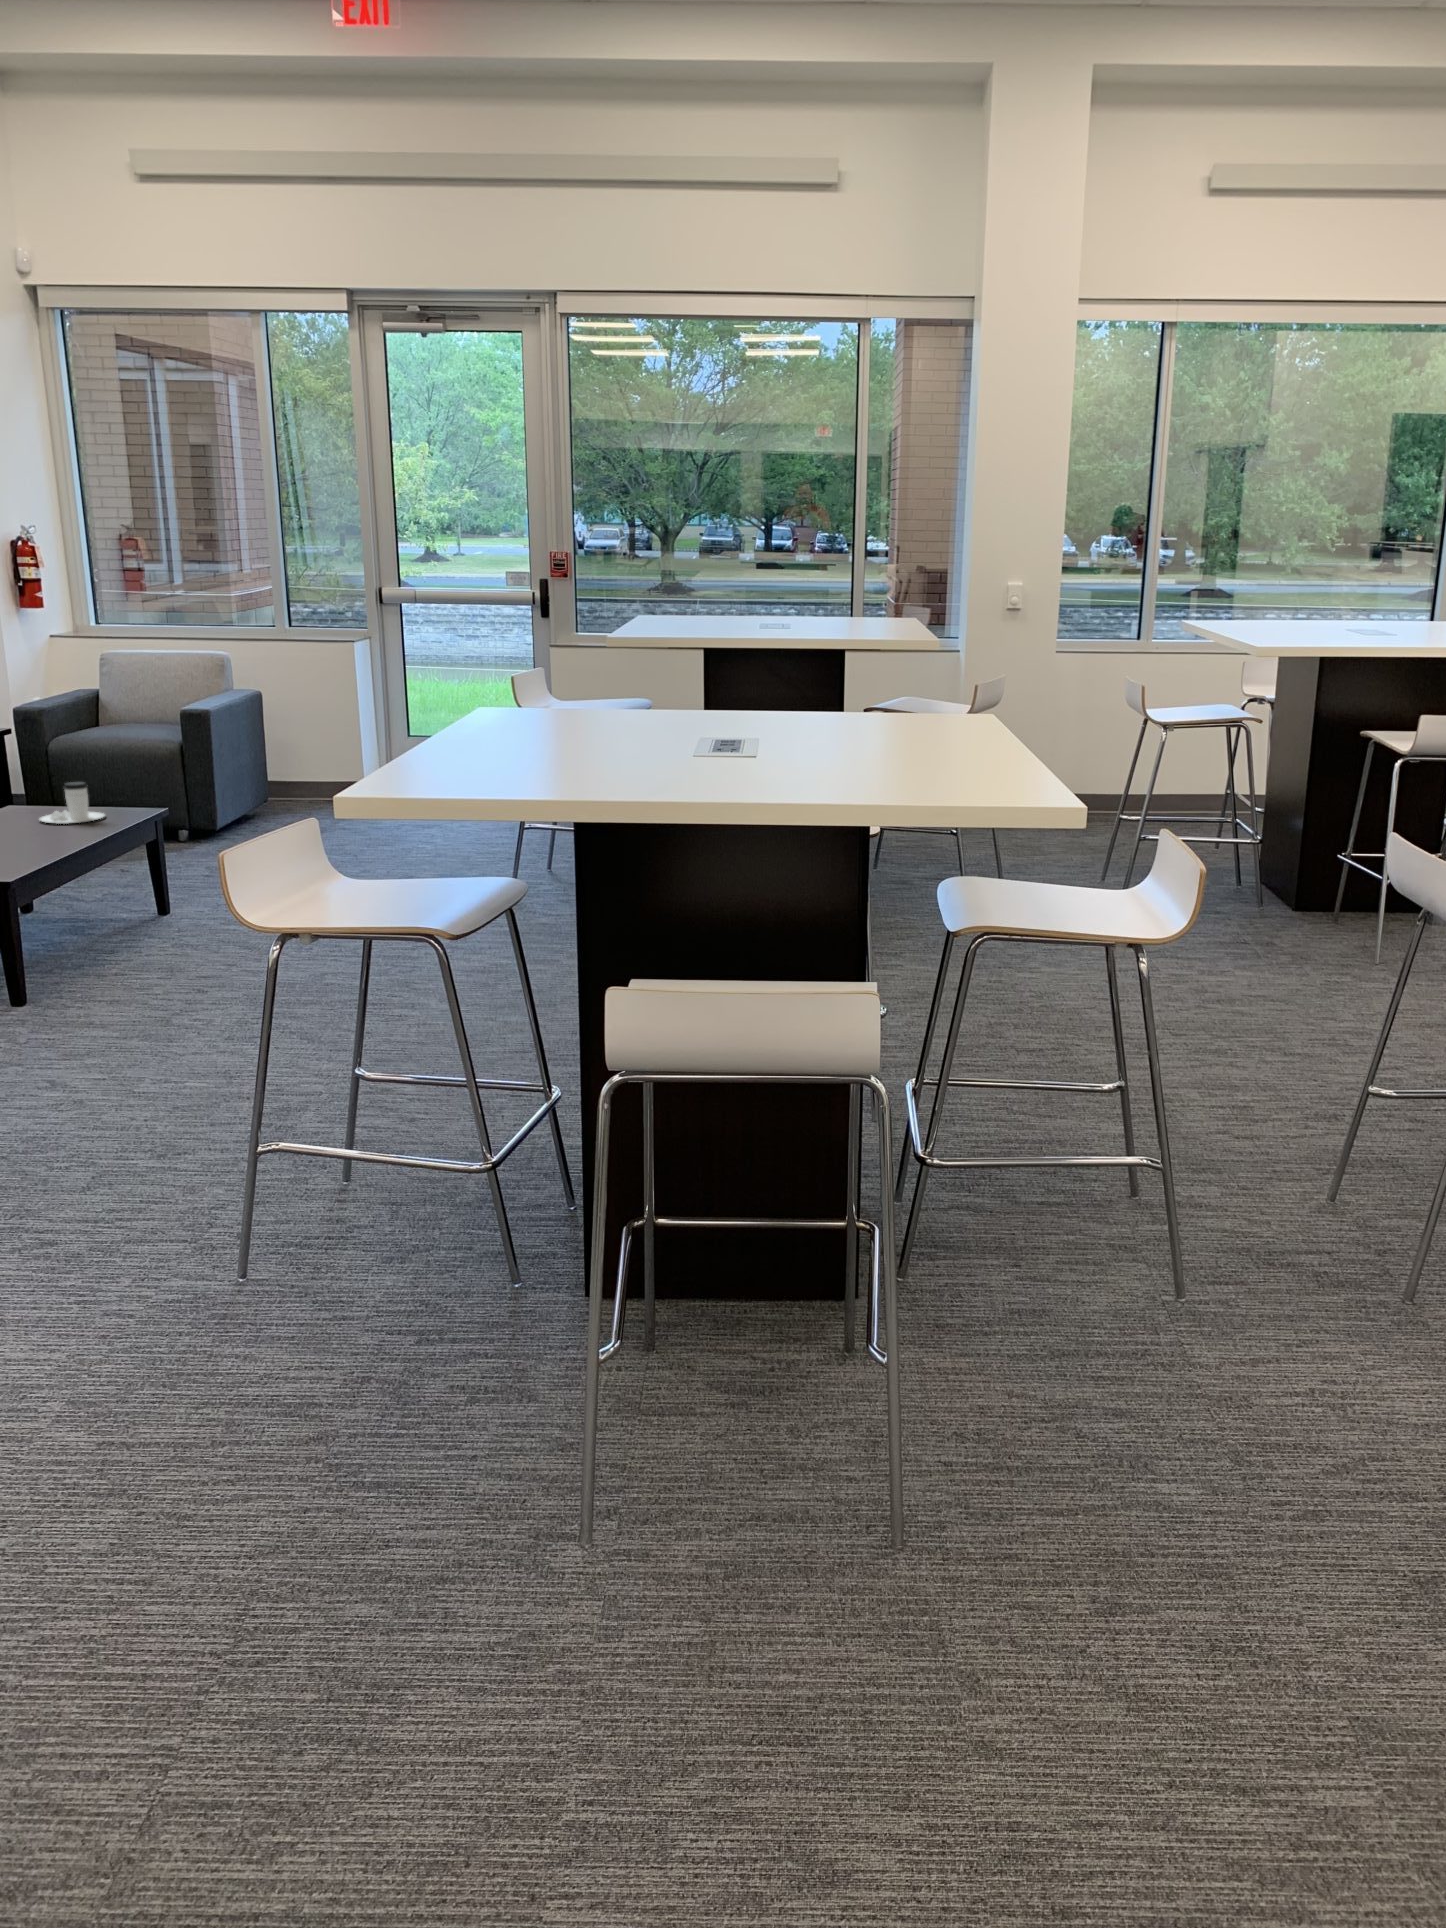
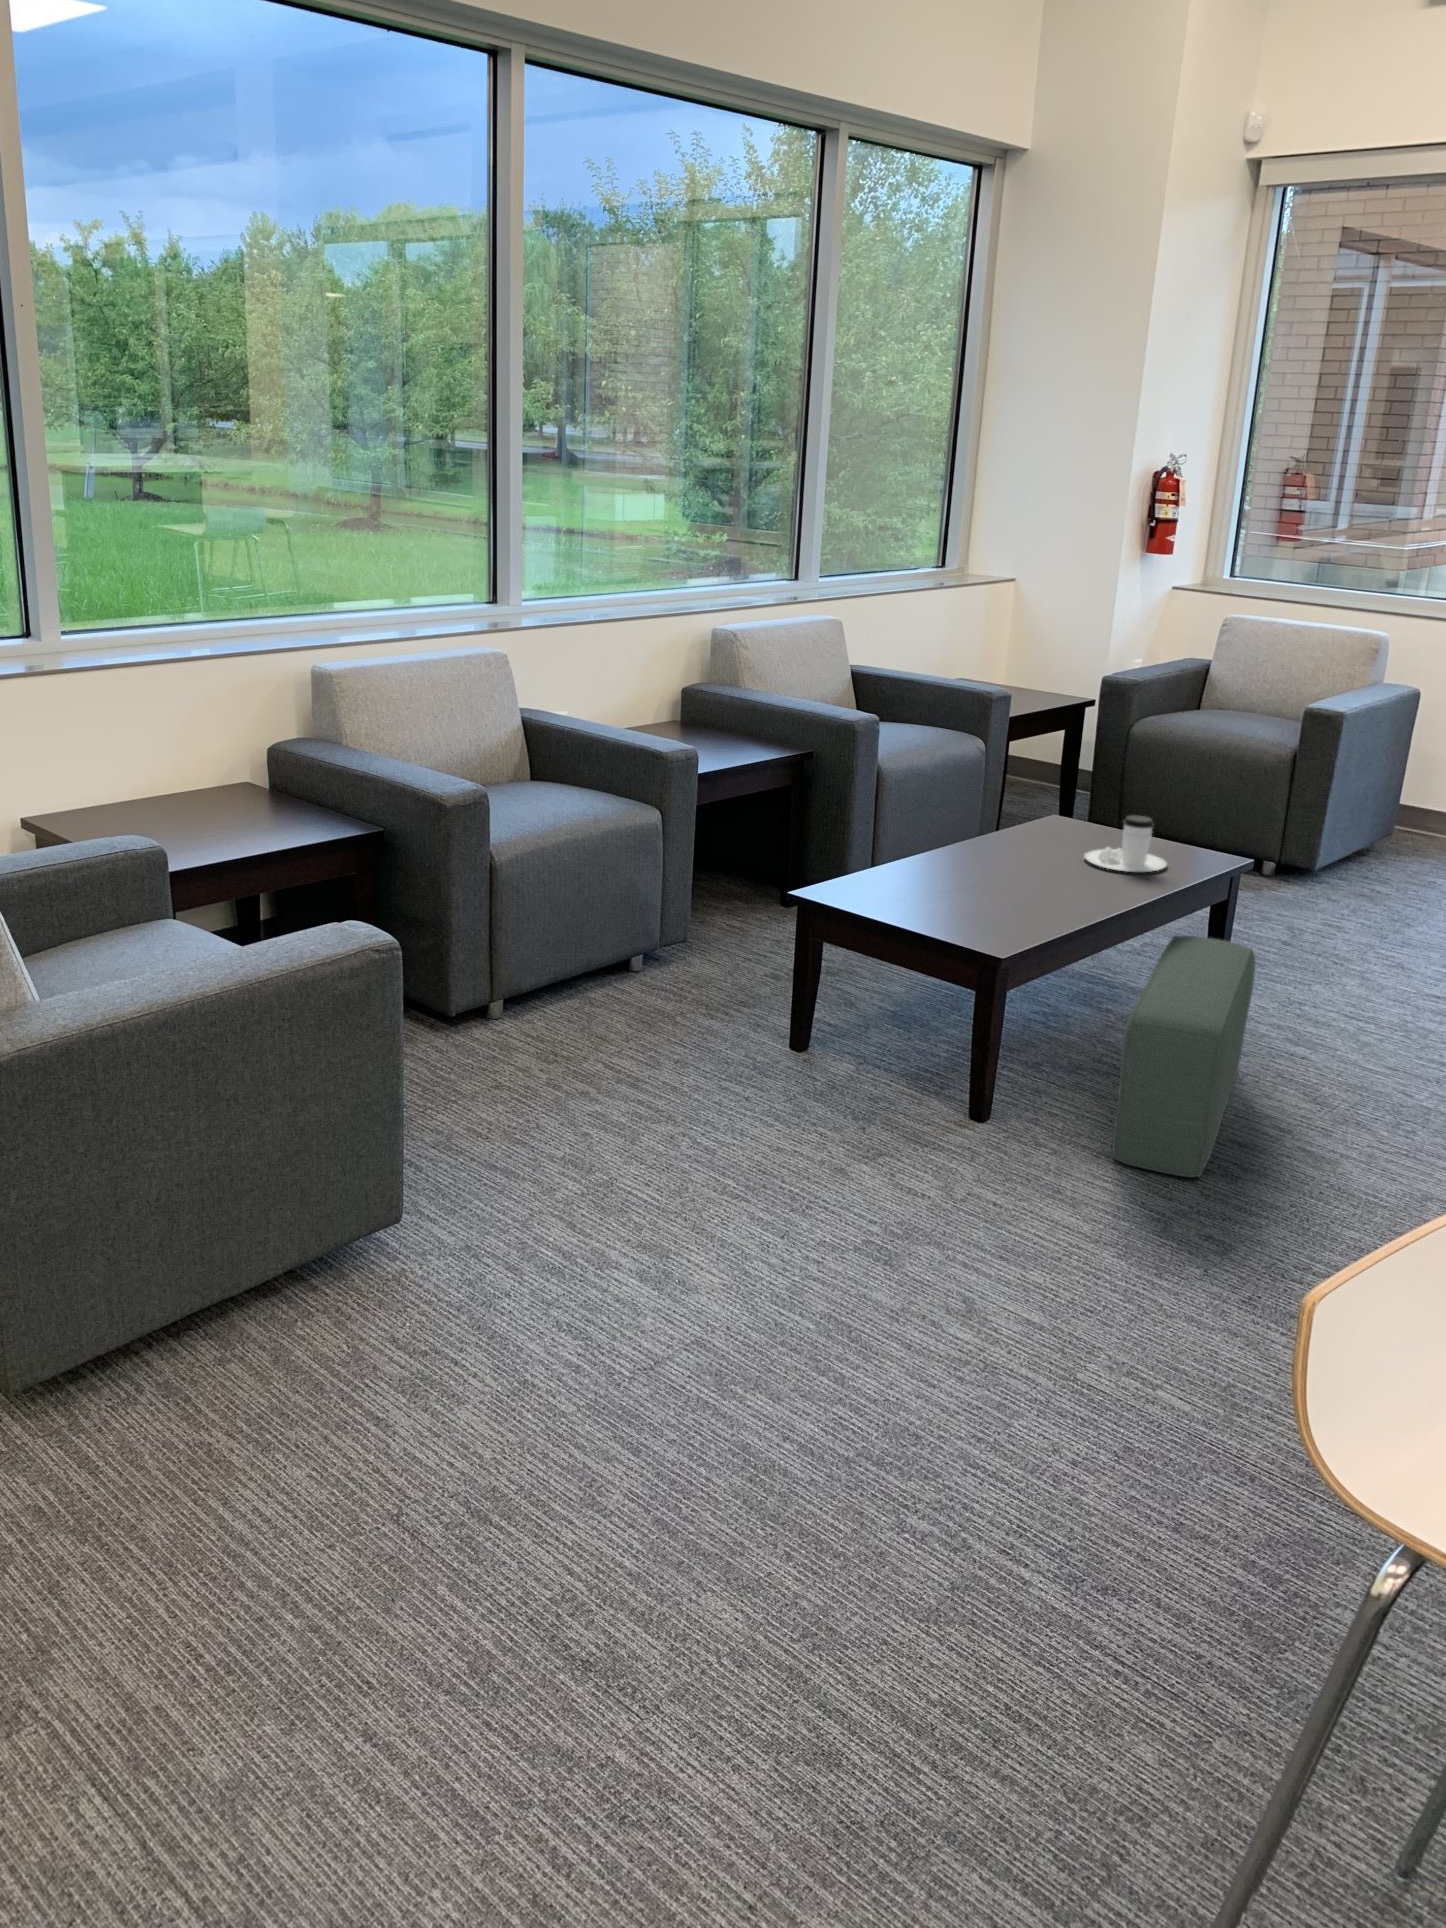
pouf: none [105,853,194,1005] -> present [1113,936,1255,1177]

